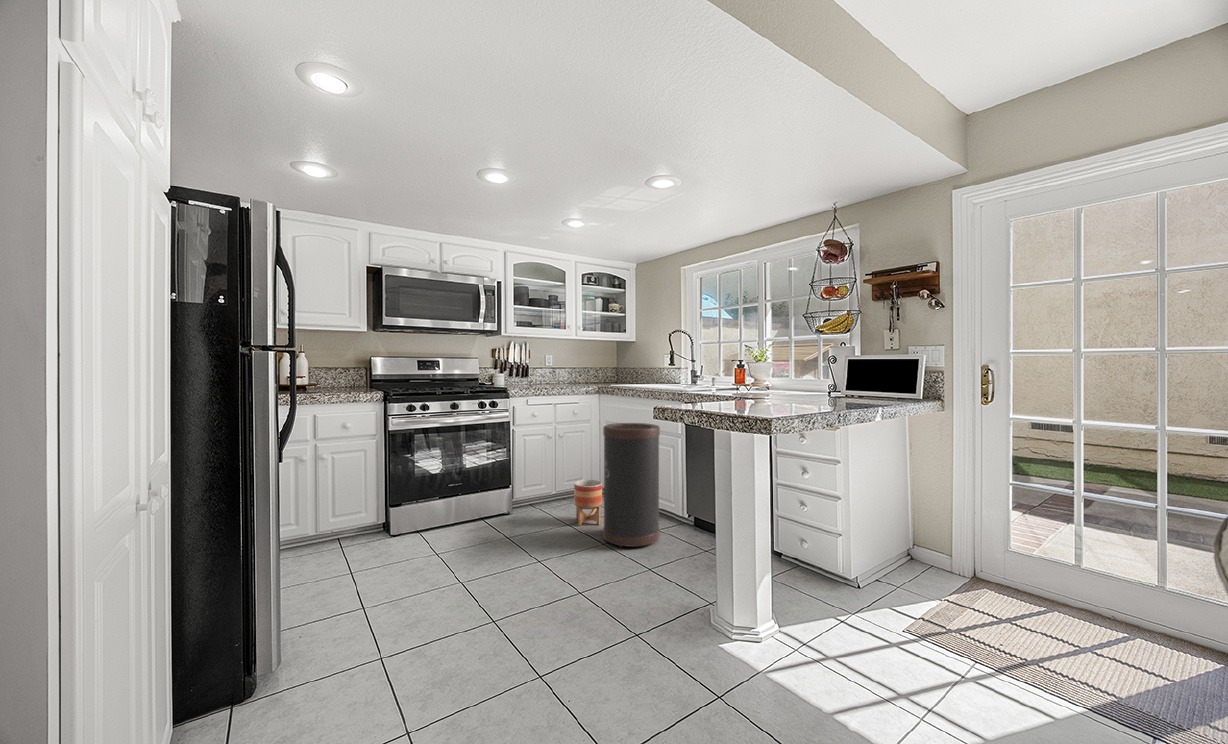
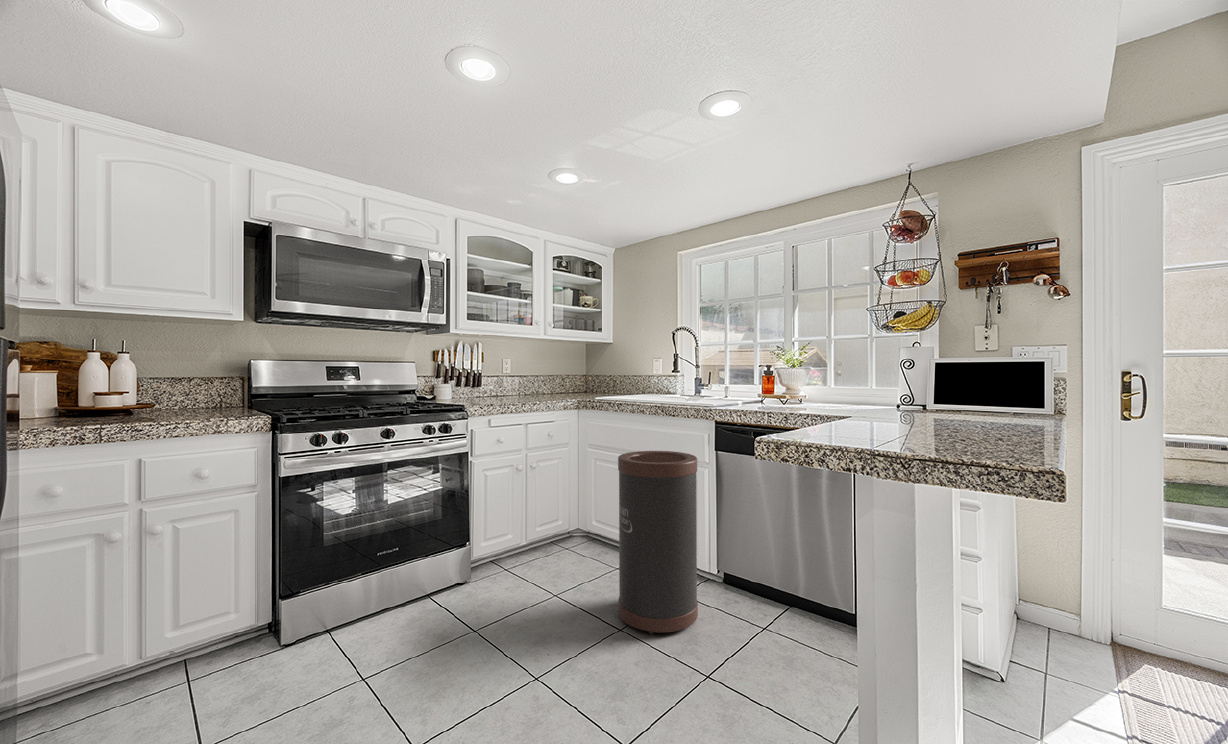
planter: present [574,480,602,526] -> none [565,529,604,597]

